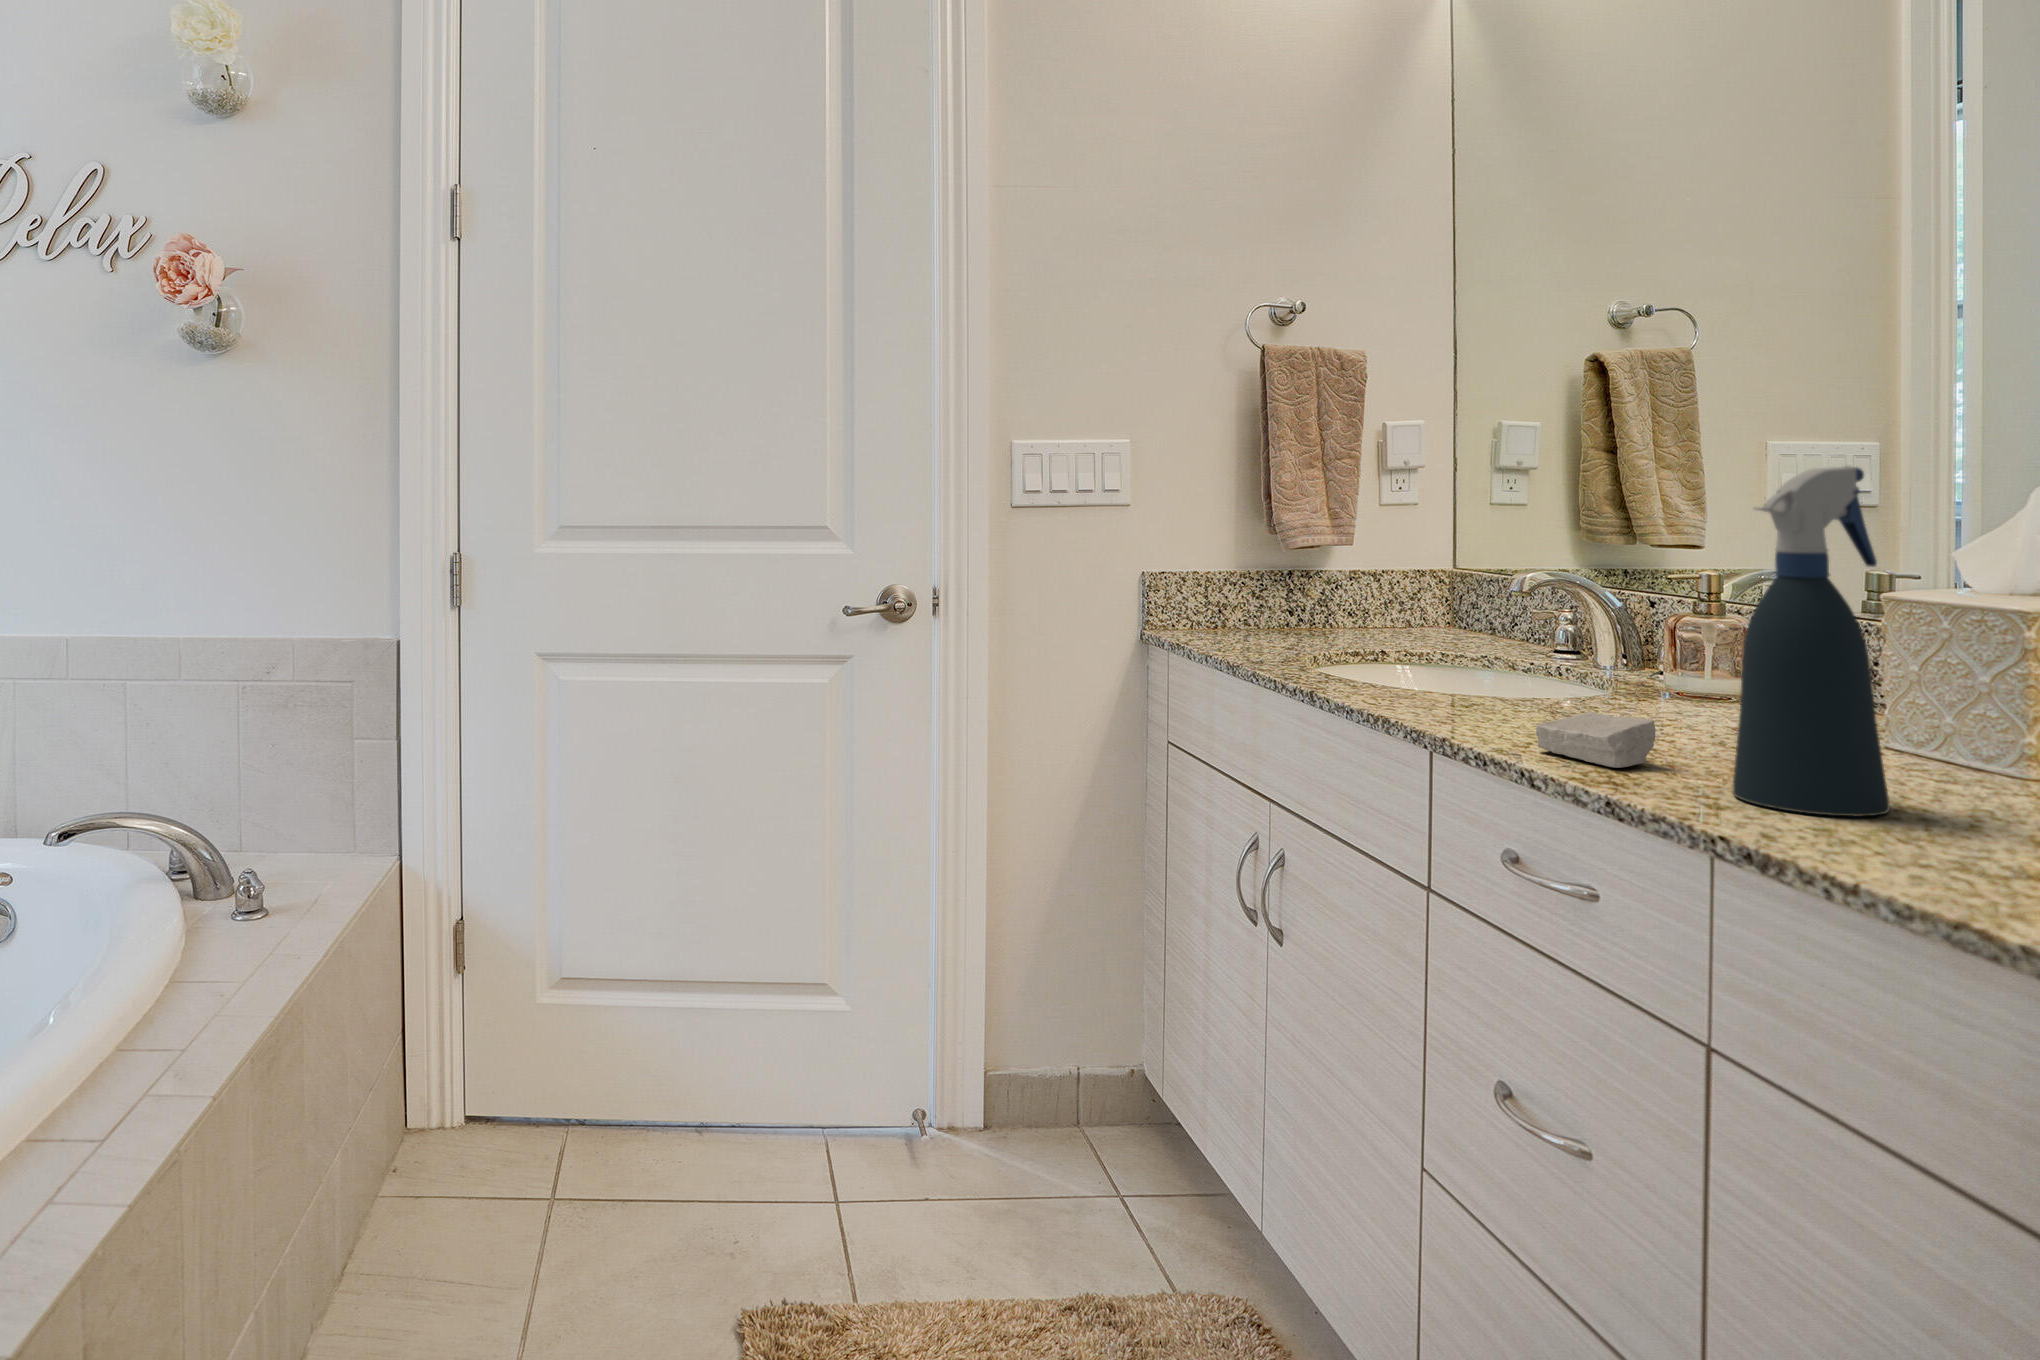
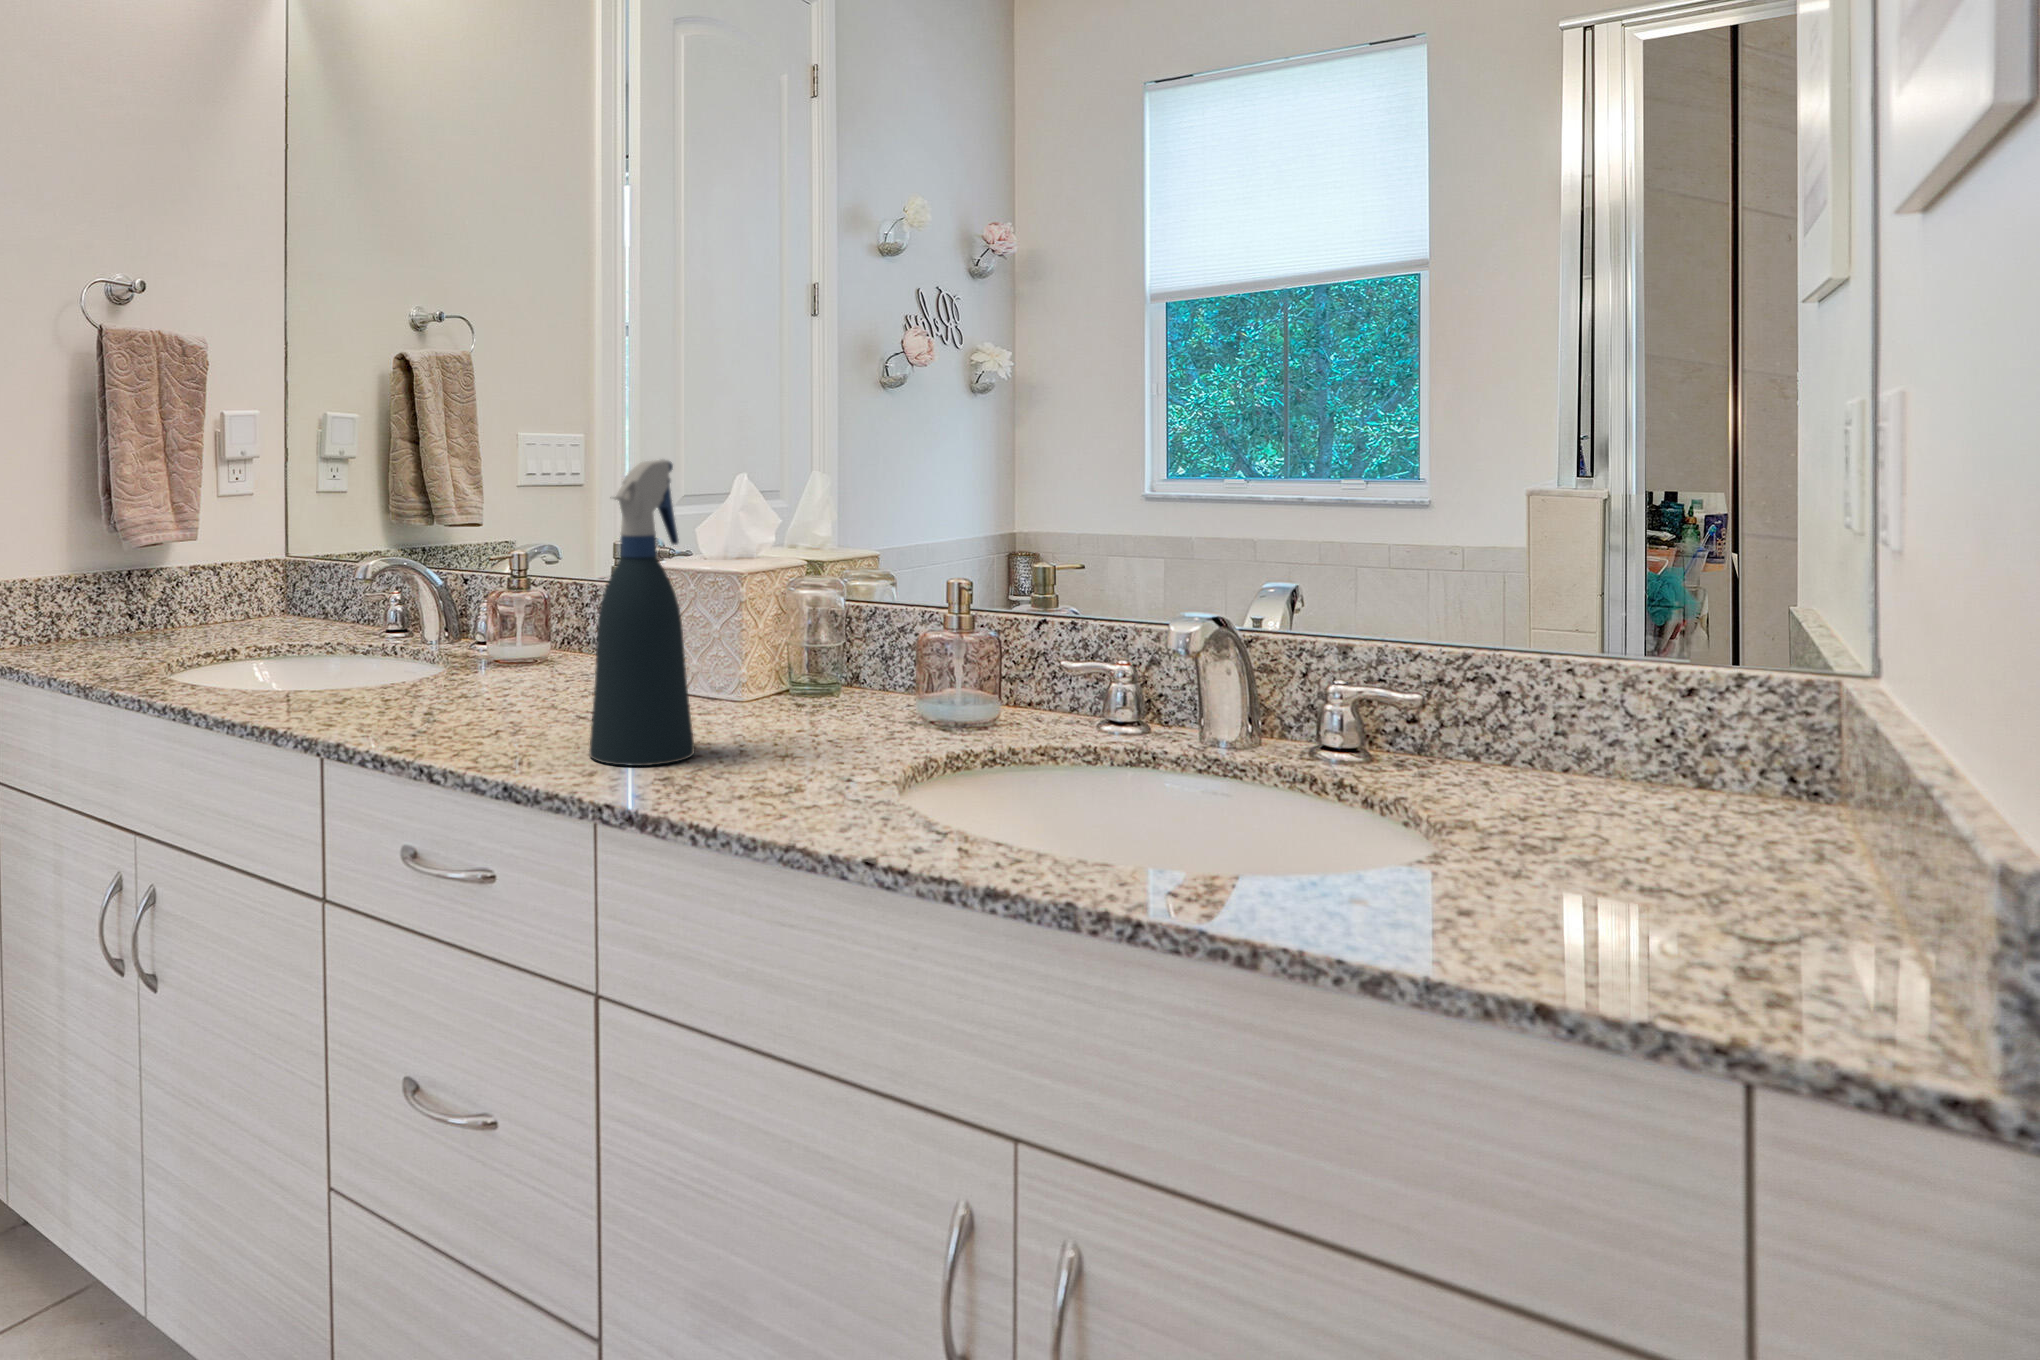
soap bar: present [1536,712,1656,768] -> none [422,695,520,747]

